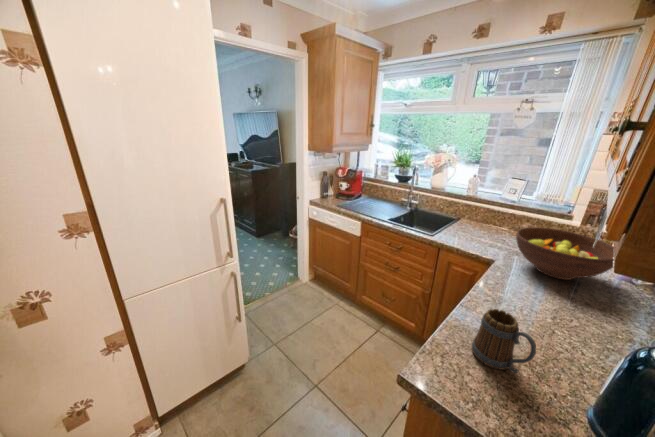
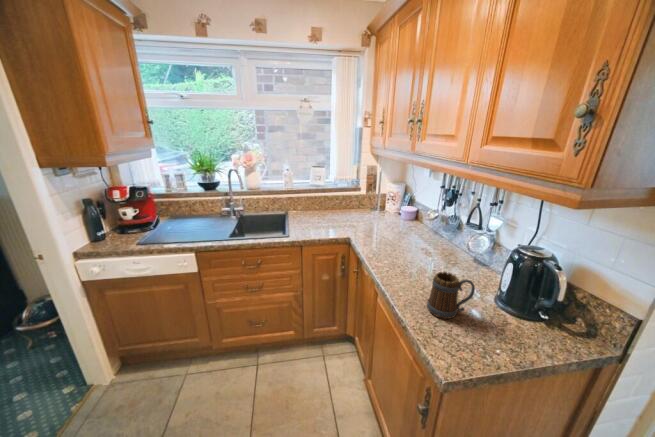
fruit bowl: present [516,227,614,280] -> none [356,200,415,235]

